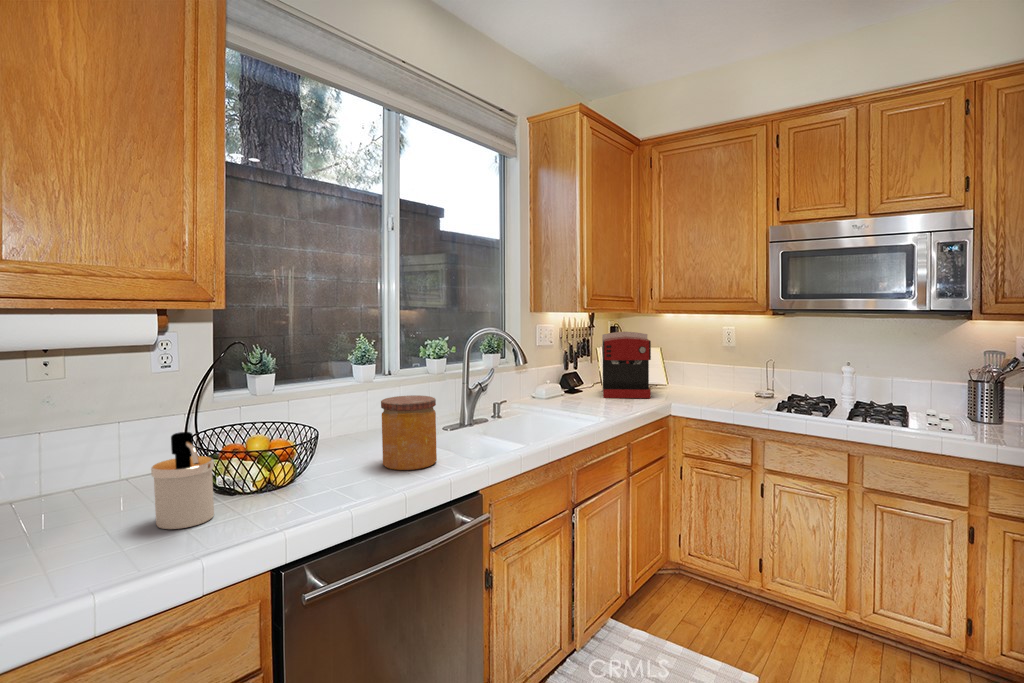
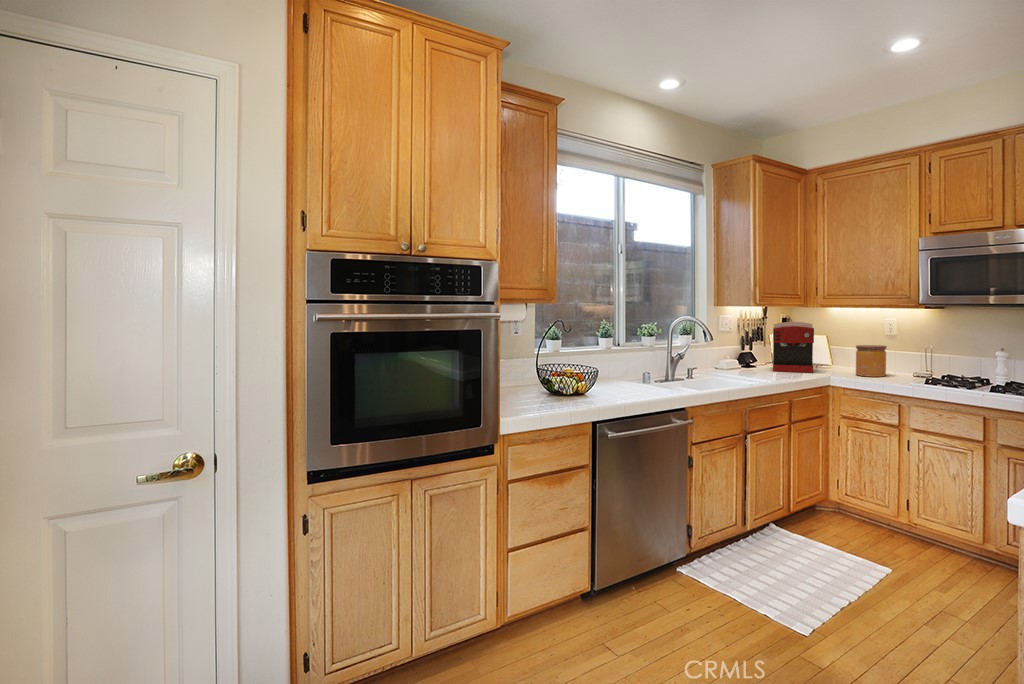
jar: present [381,395,437,470] -> present [856,345,886,377]
soap dispenser: present [151,432,214,529] -> none [526,361,552,405]

